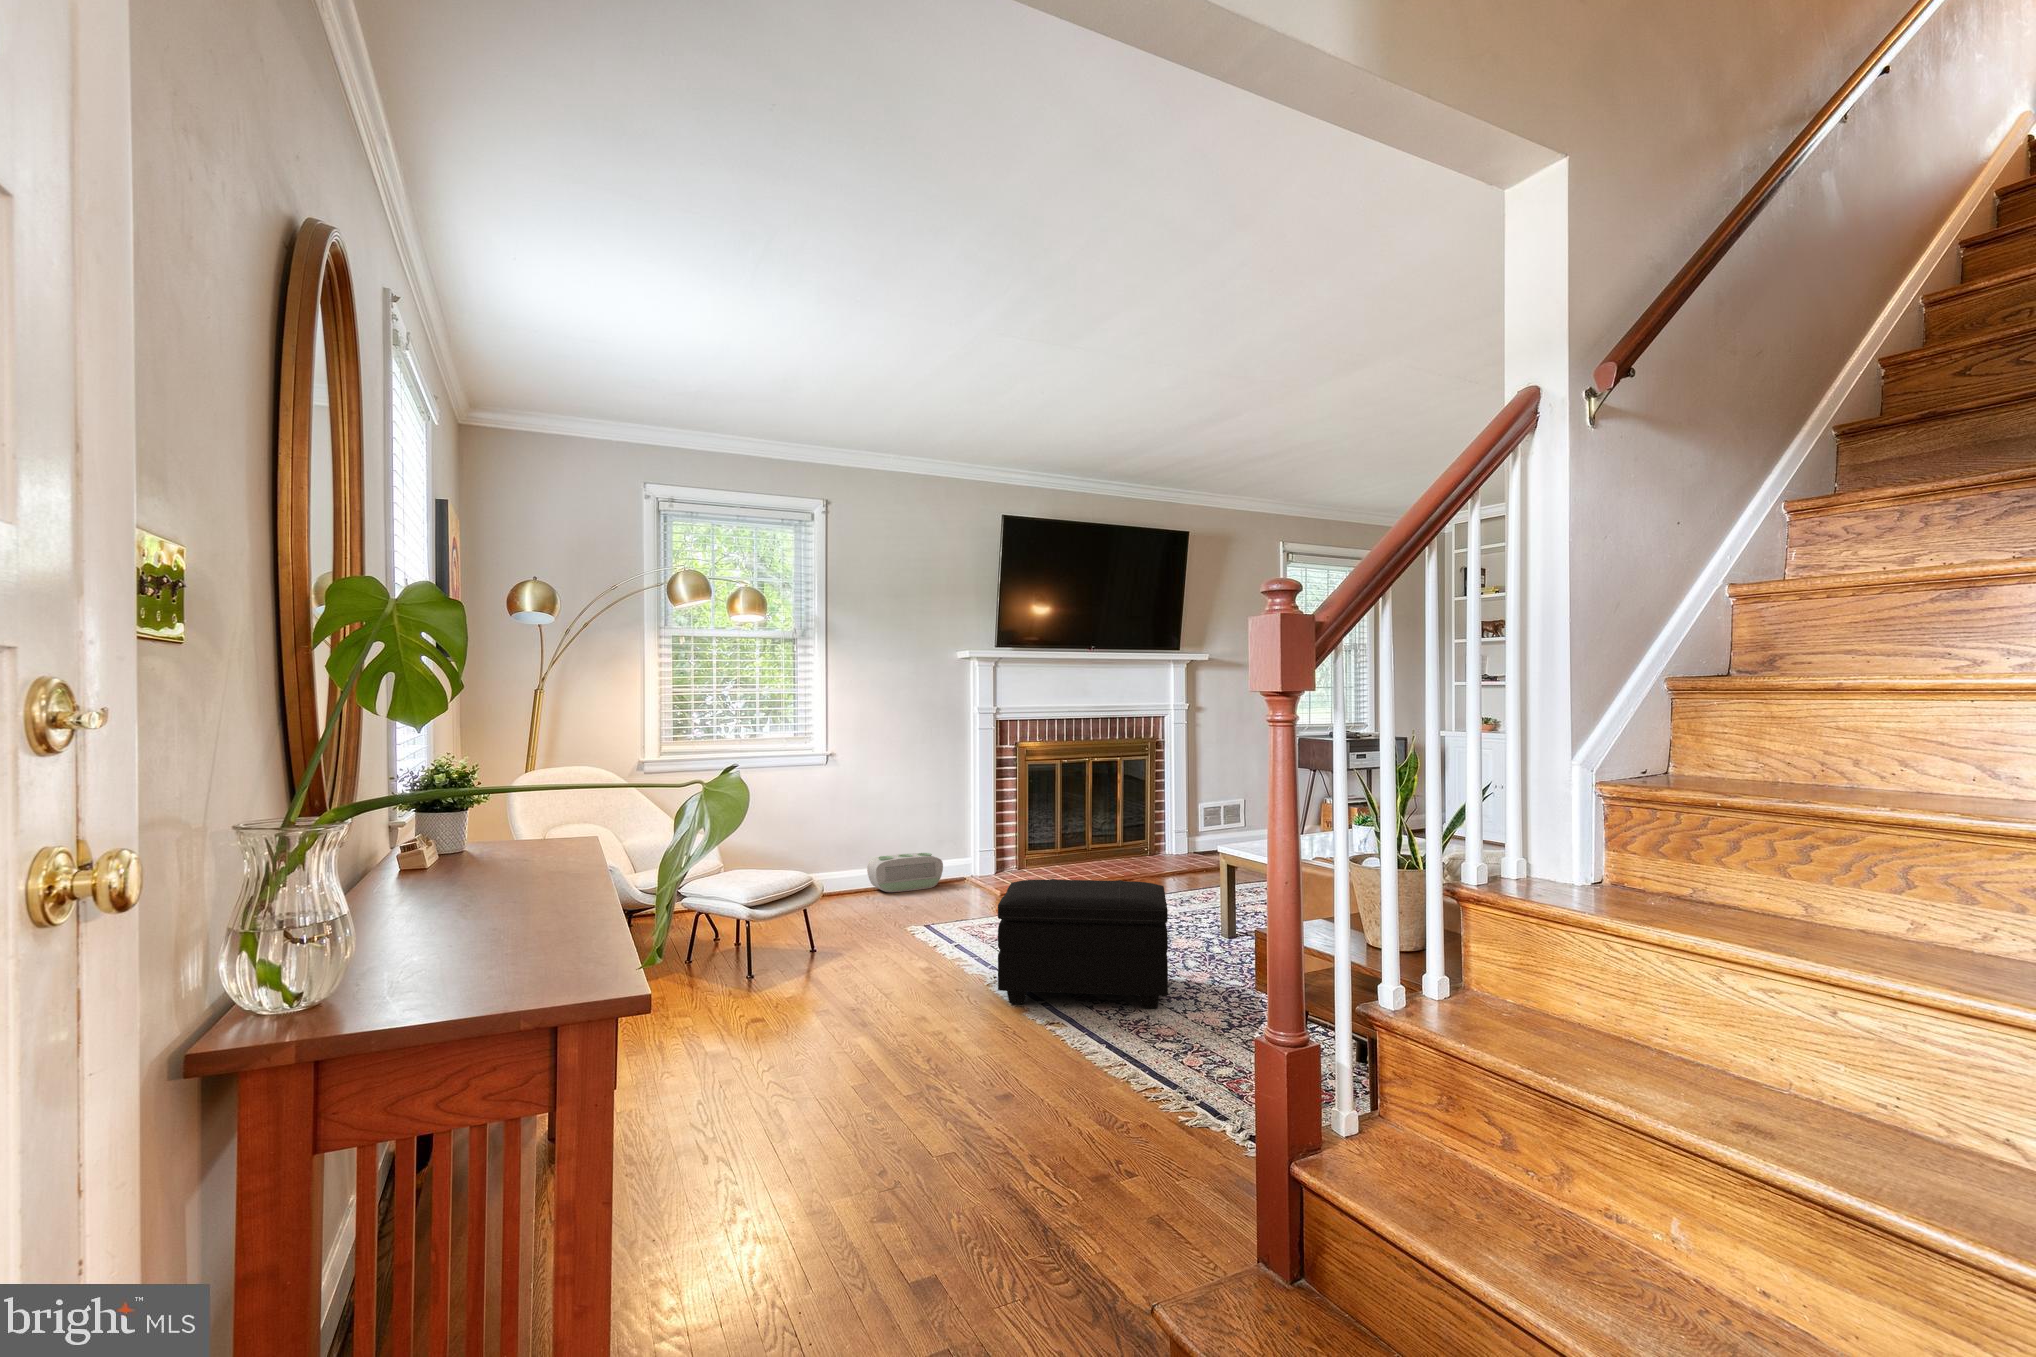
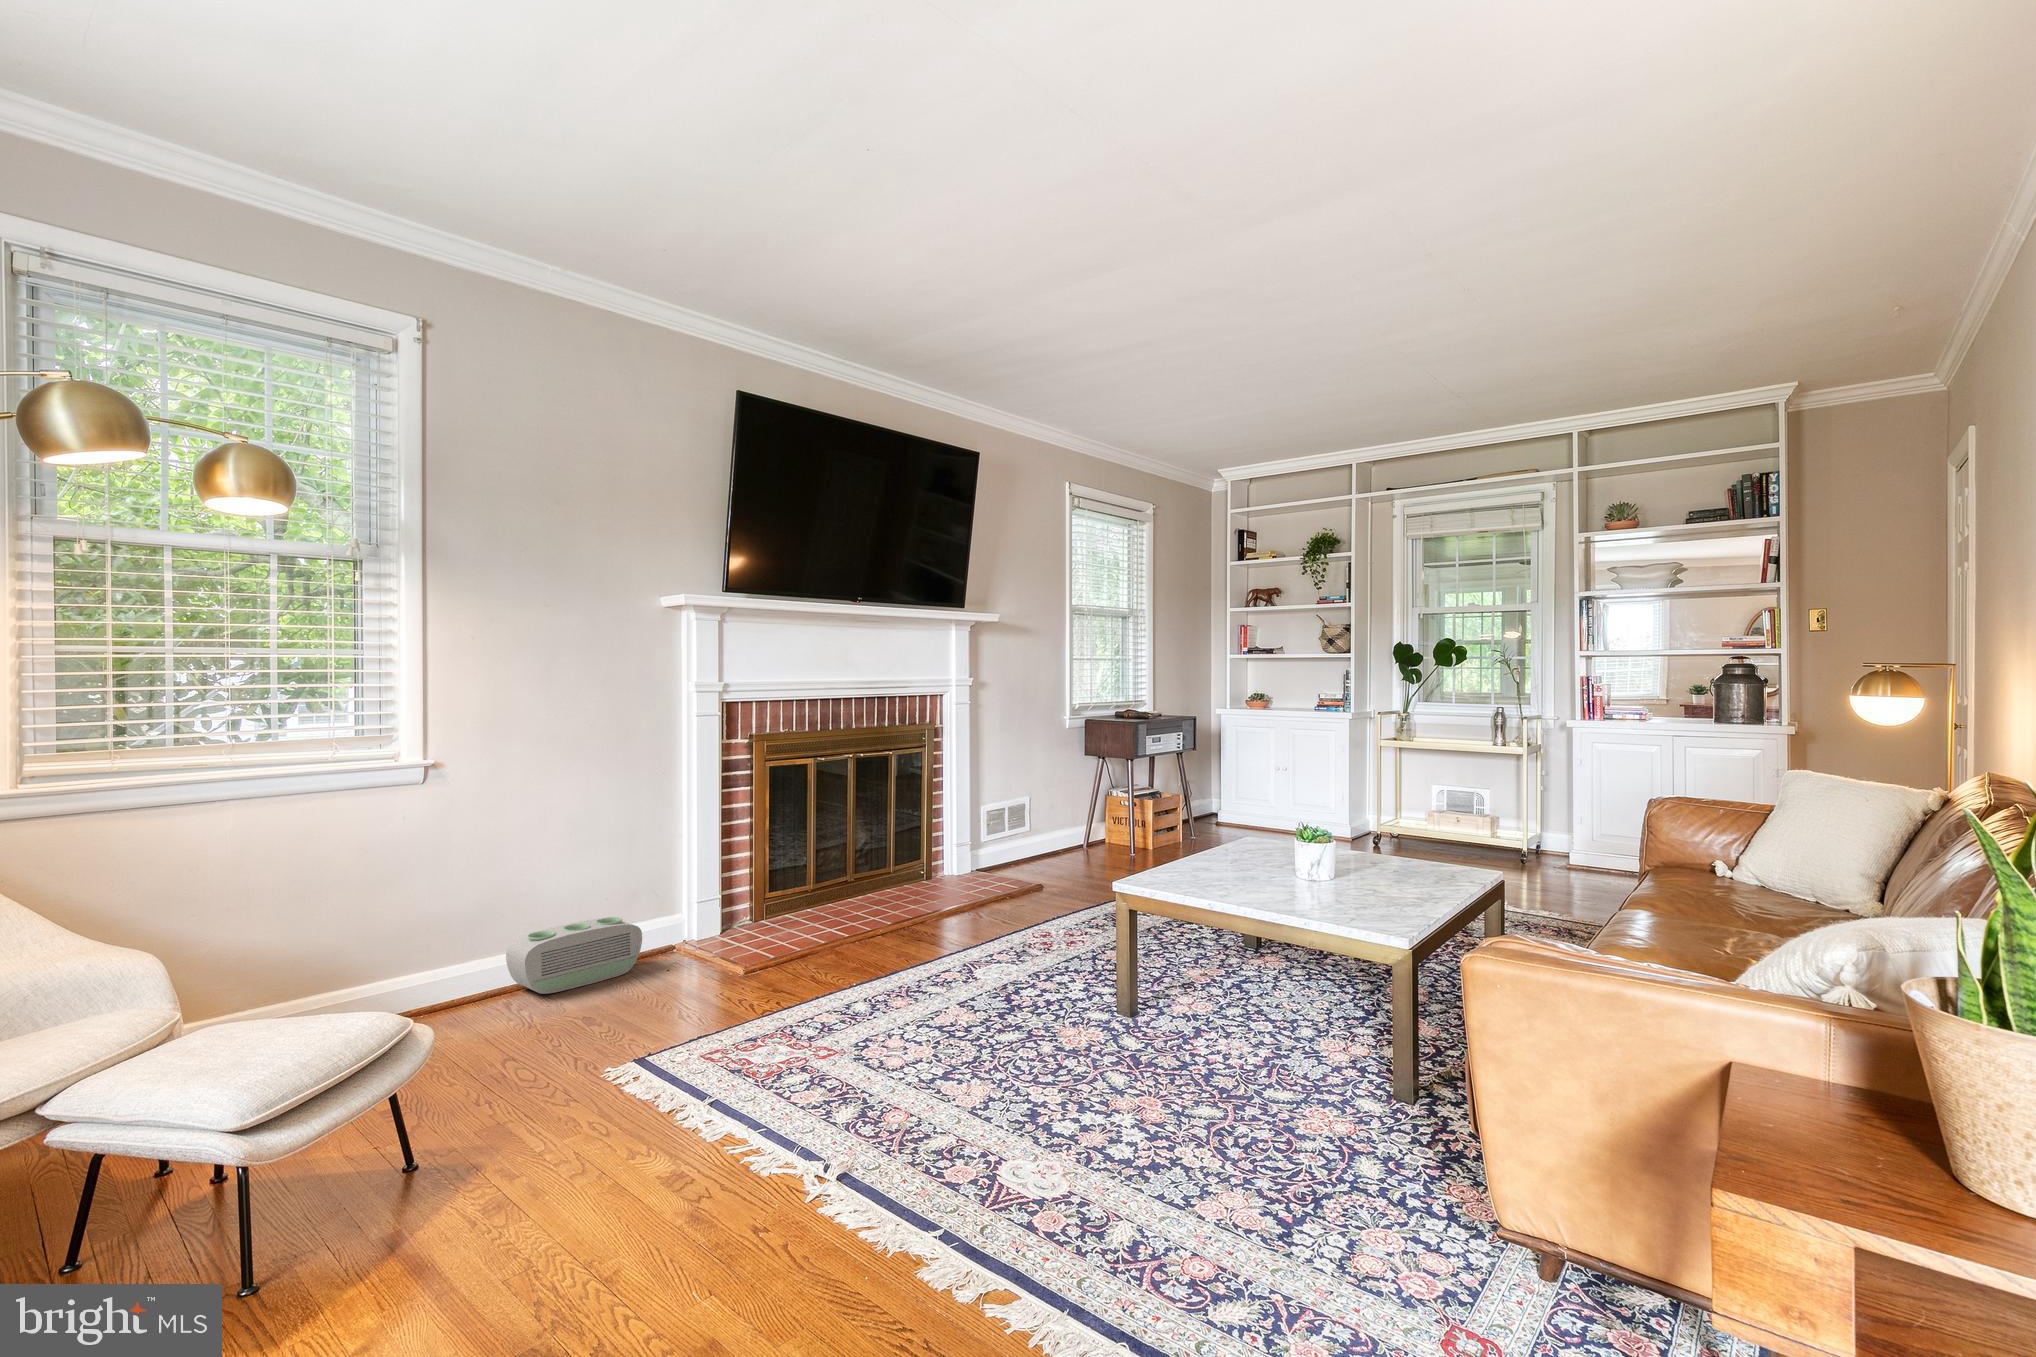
footstool: present [998,879,1168,1008] -> none [852,986,1203,1294]

